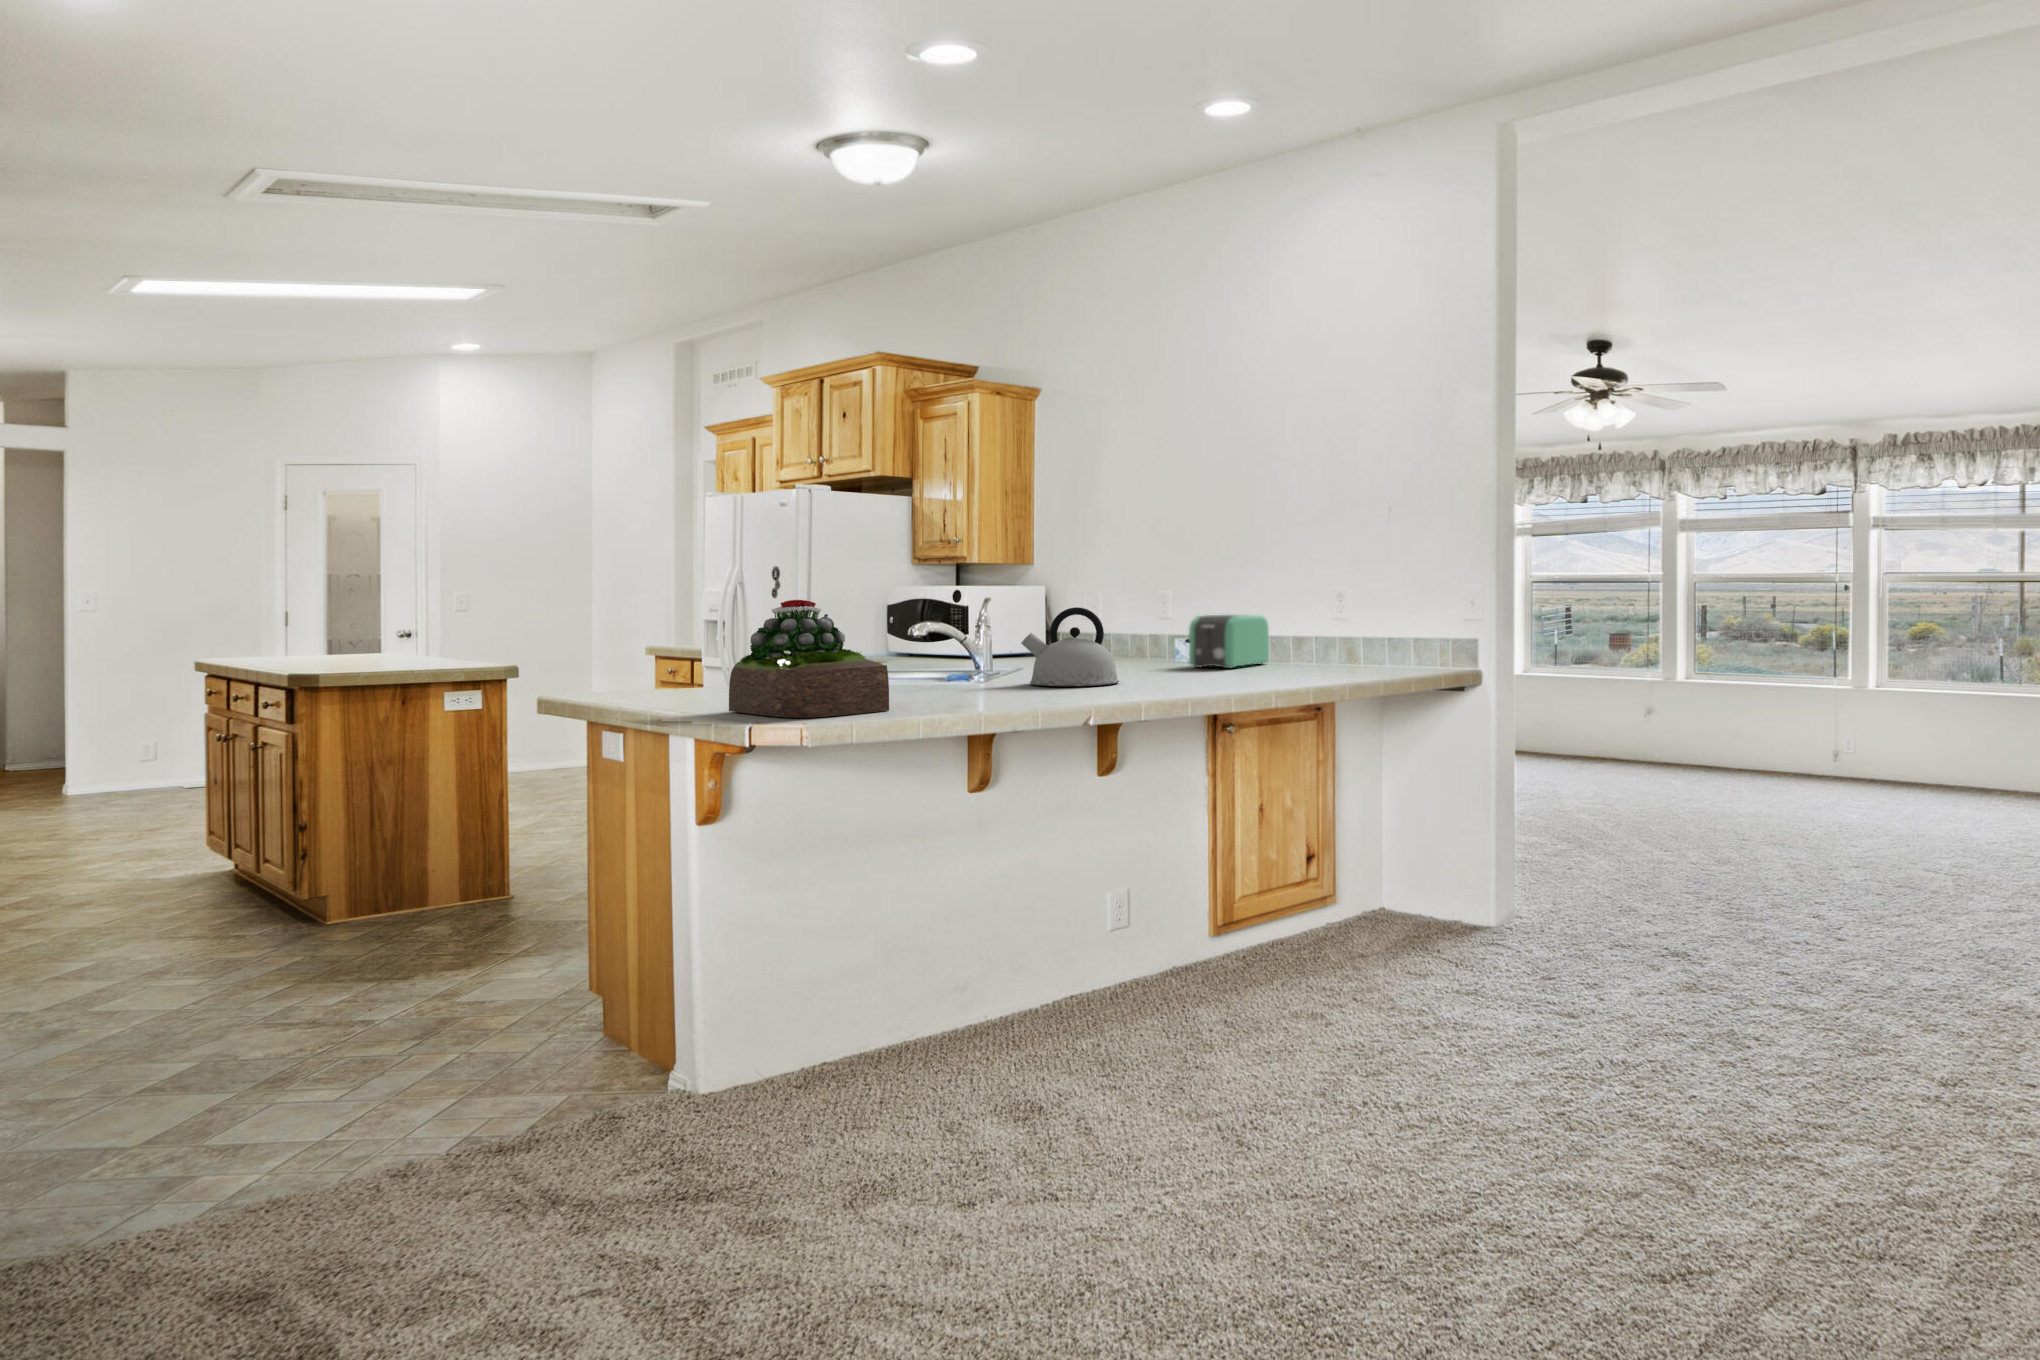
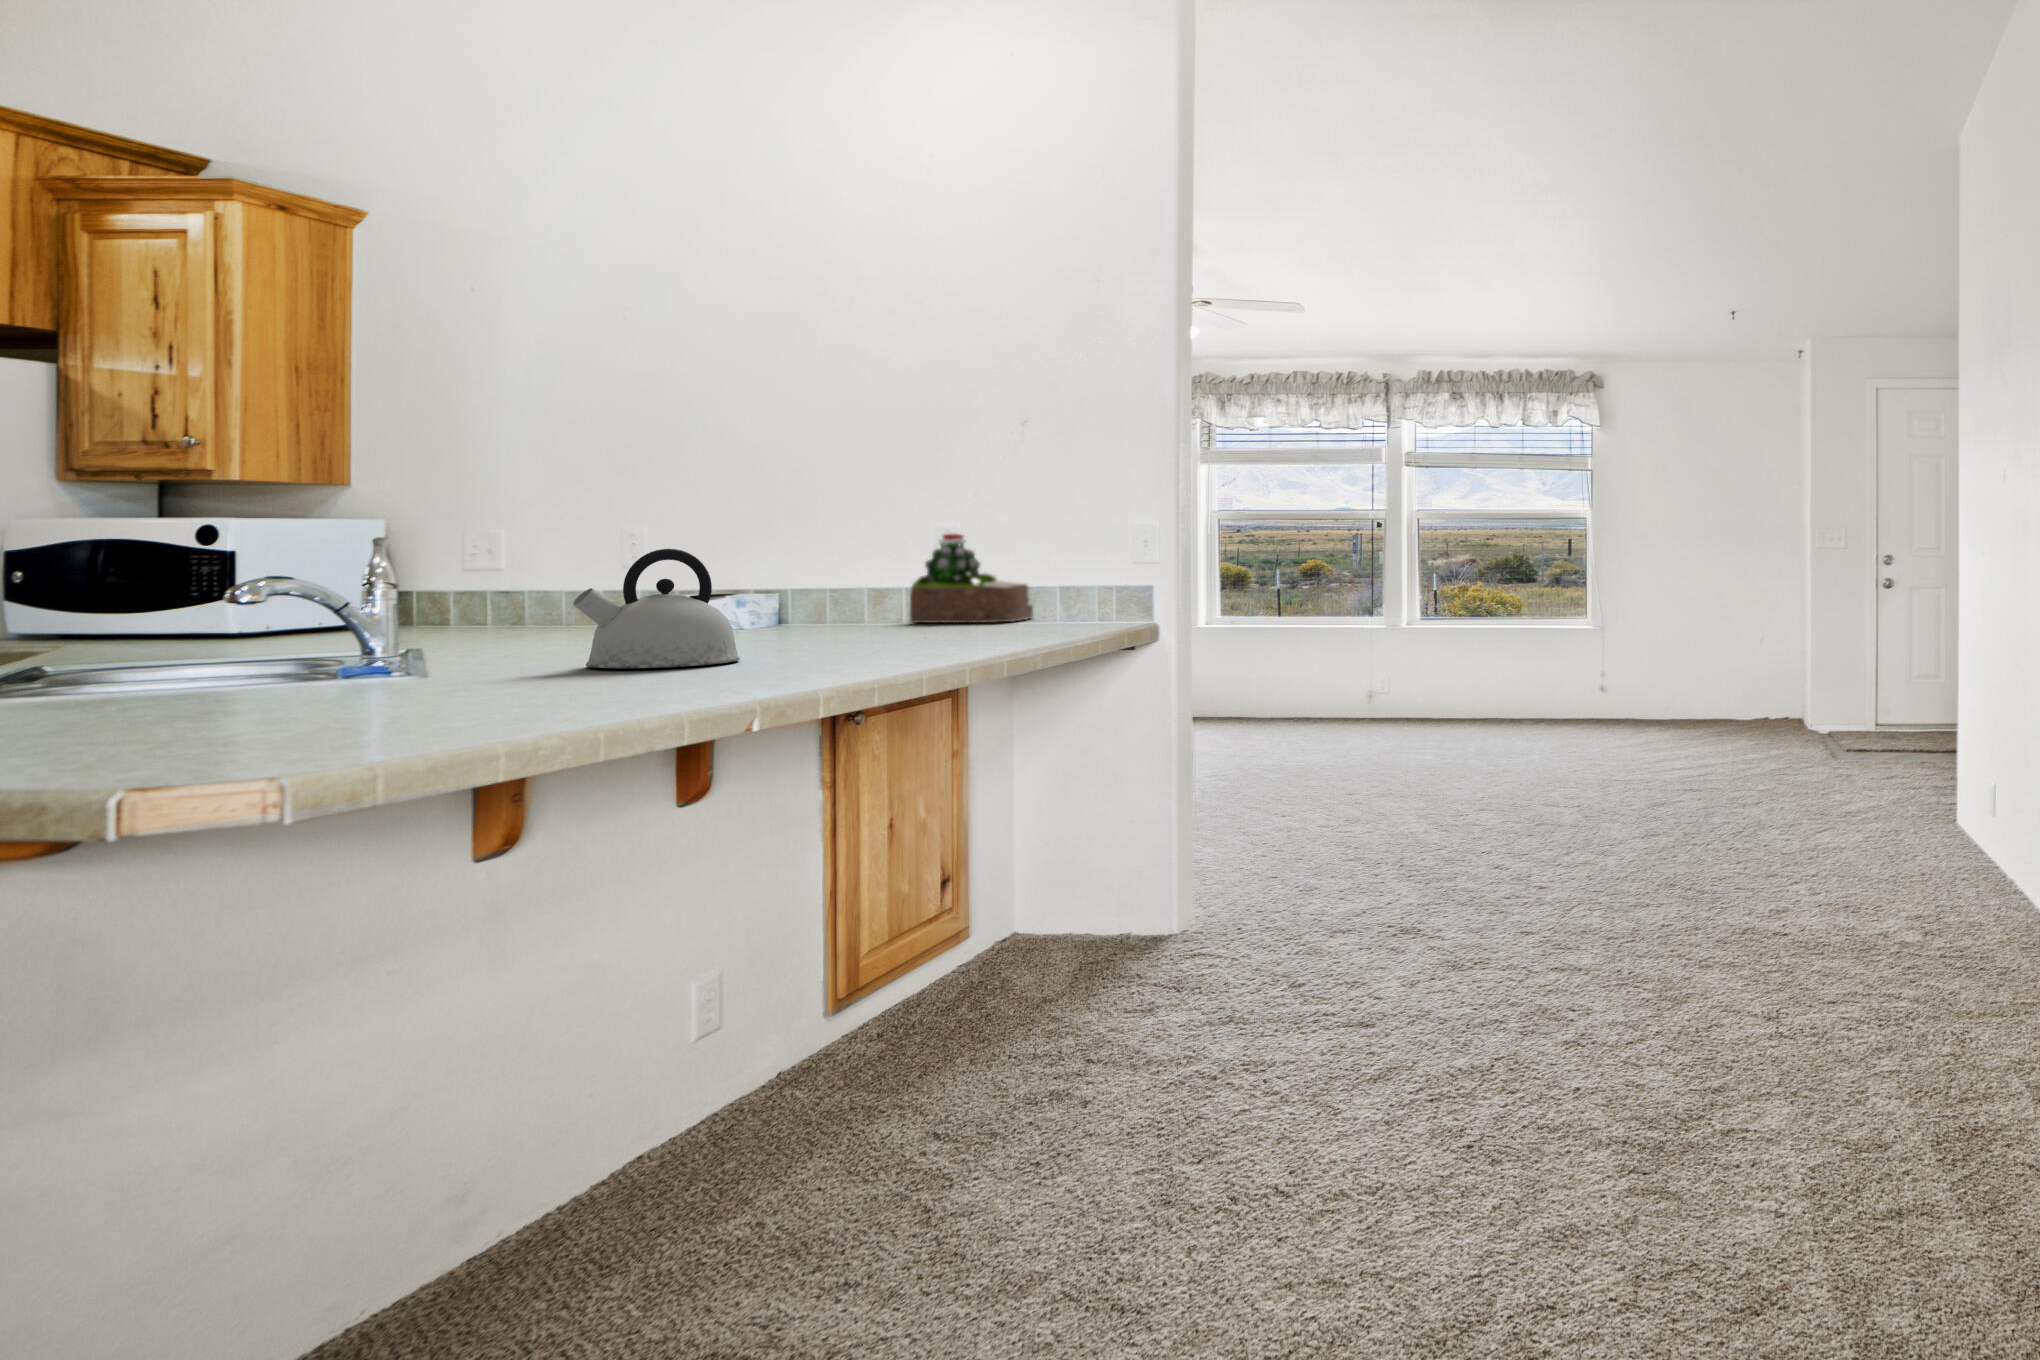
succulent plant: present [729,600,889,718] -> present [910,534,1033,623]
toaster: present [1189,615,1269,668] -> none [768,562,871,637]

